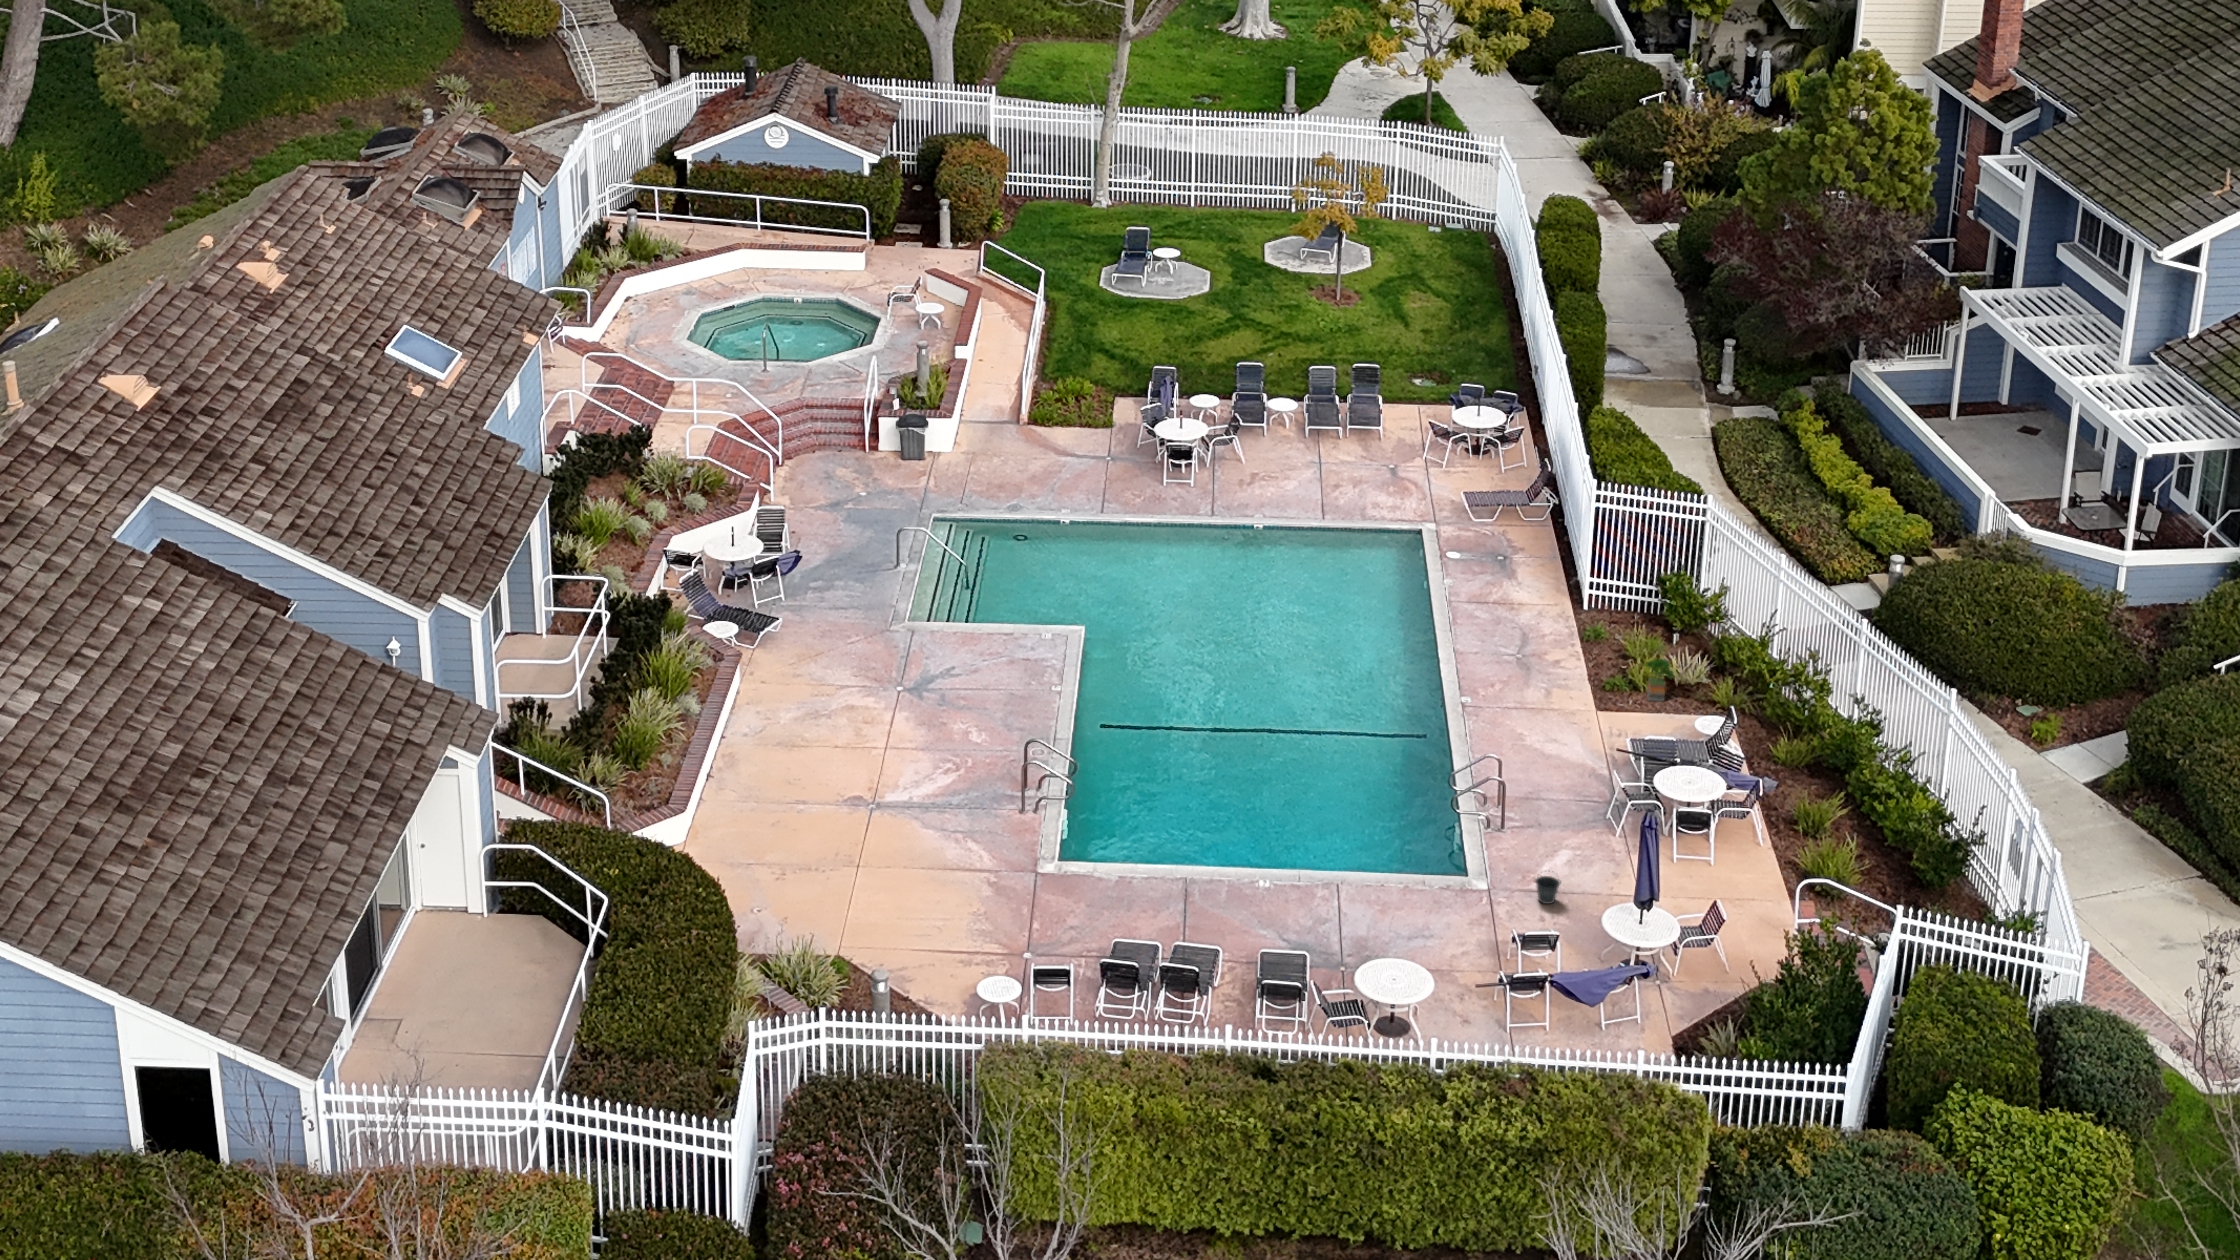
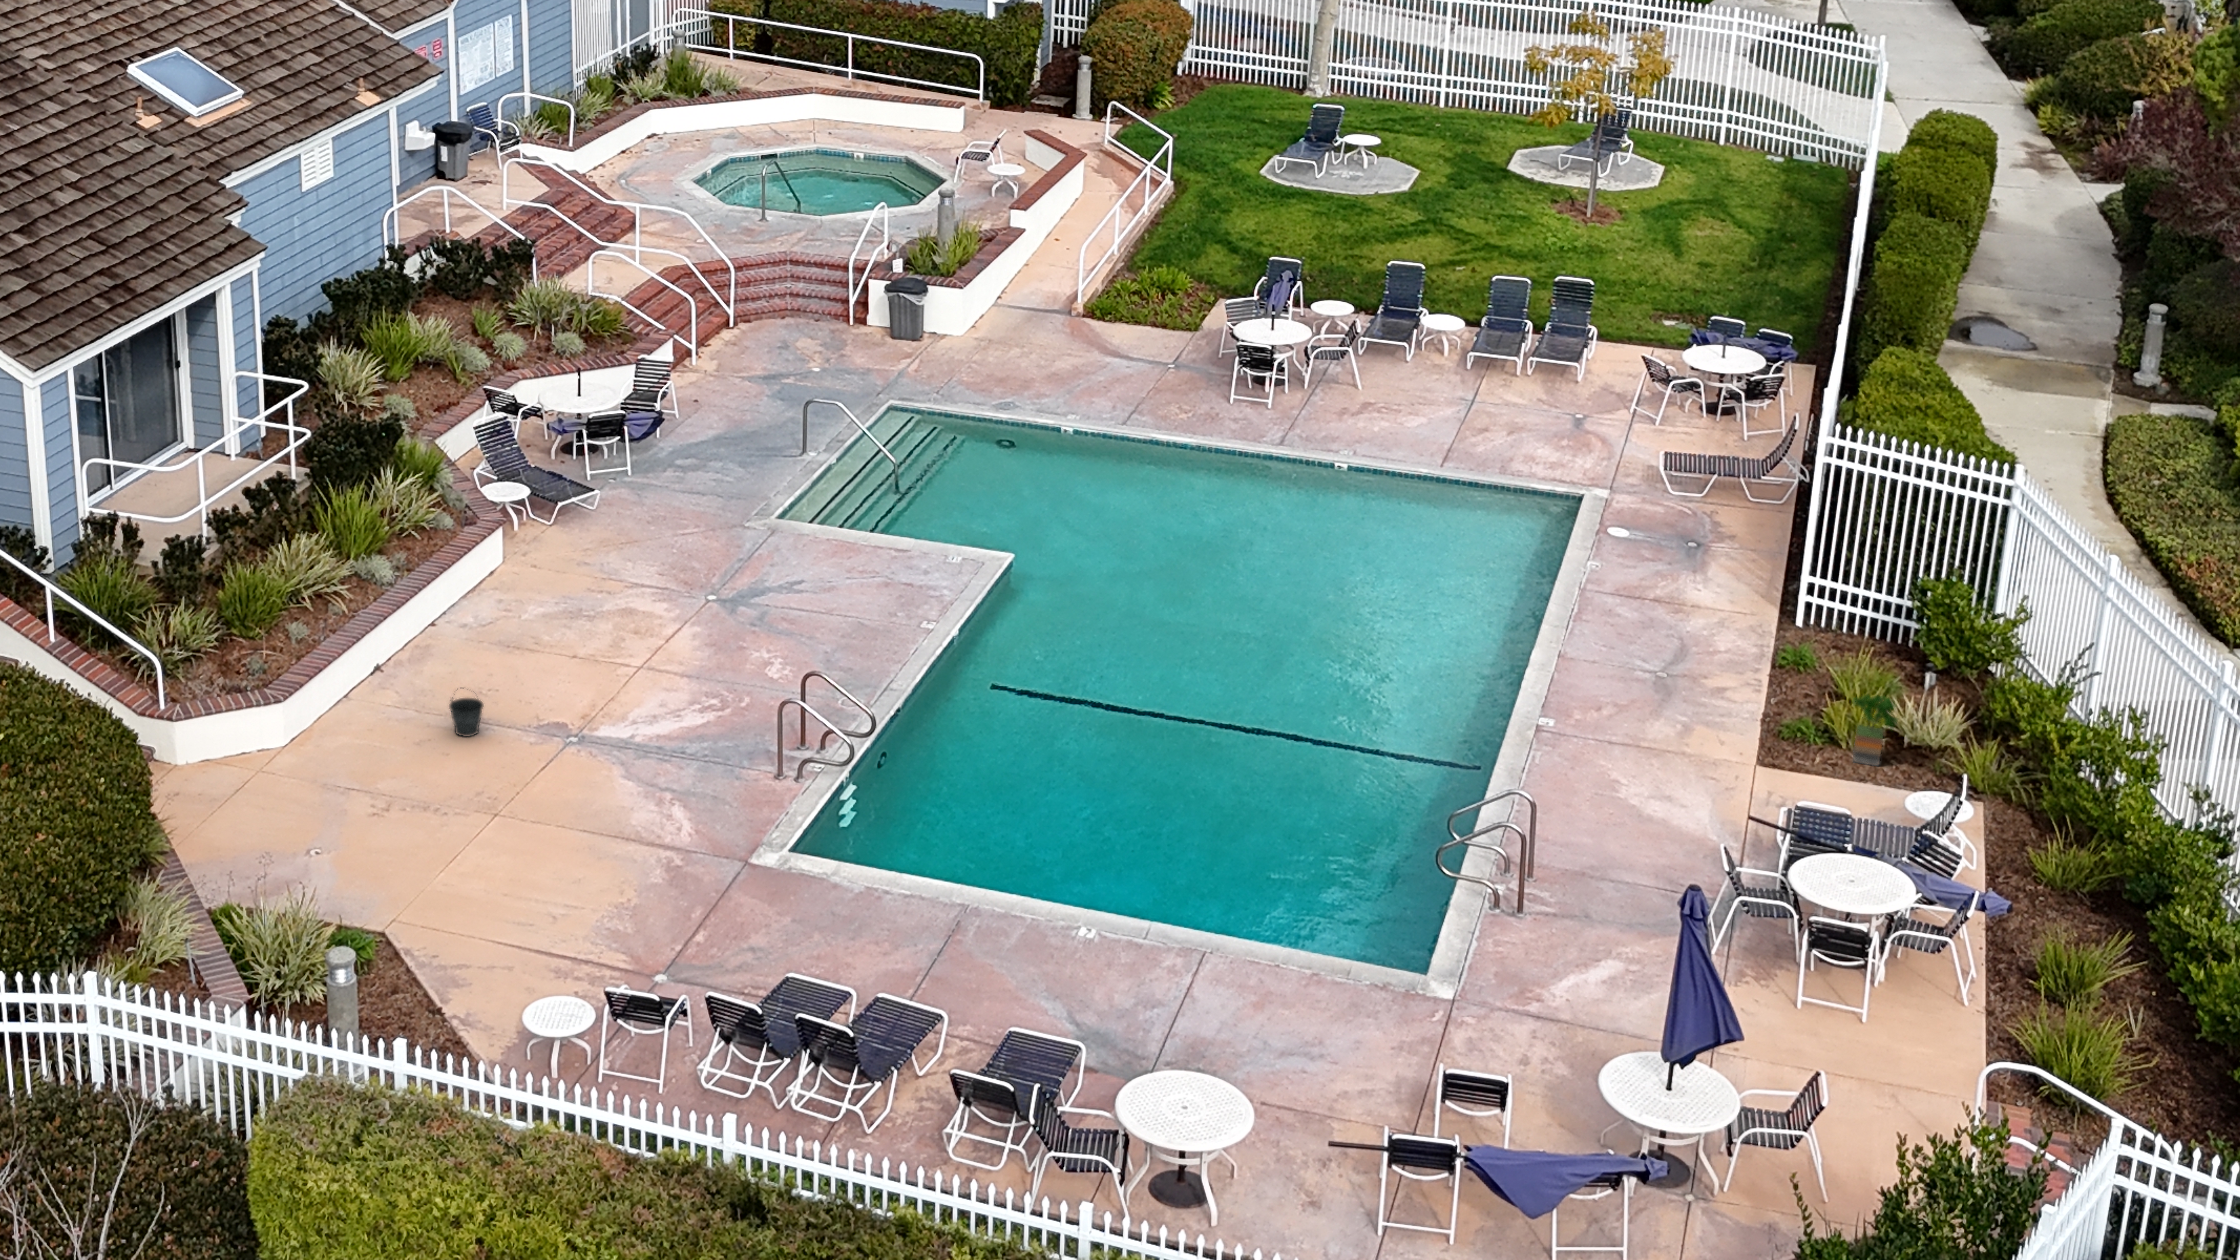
bucket: present [1536,876,1561,904] -> present [449,688,483,737]

